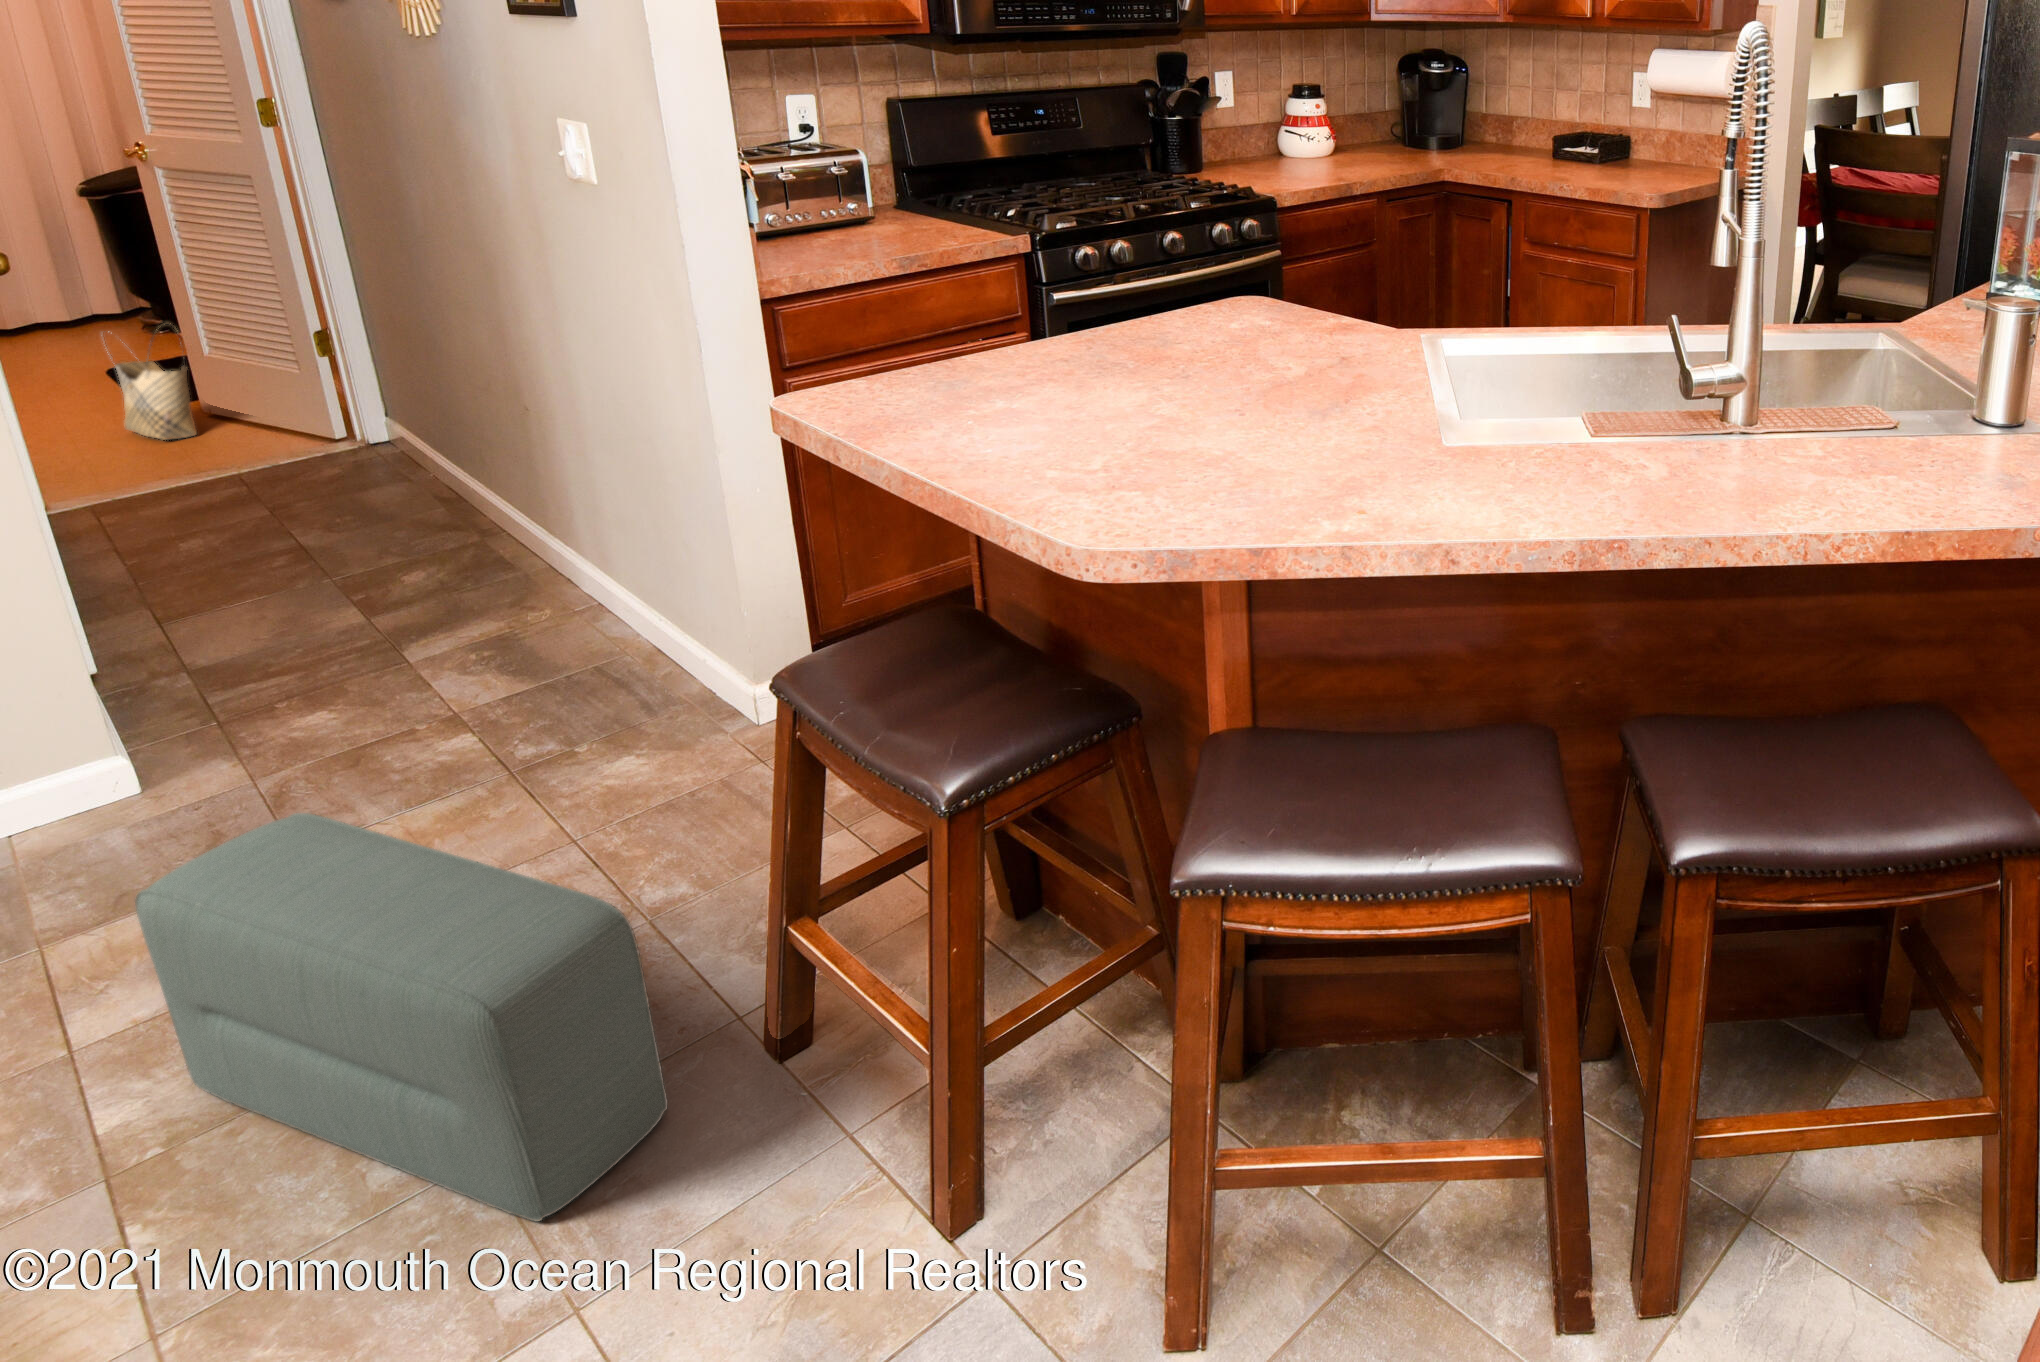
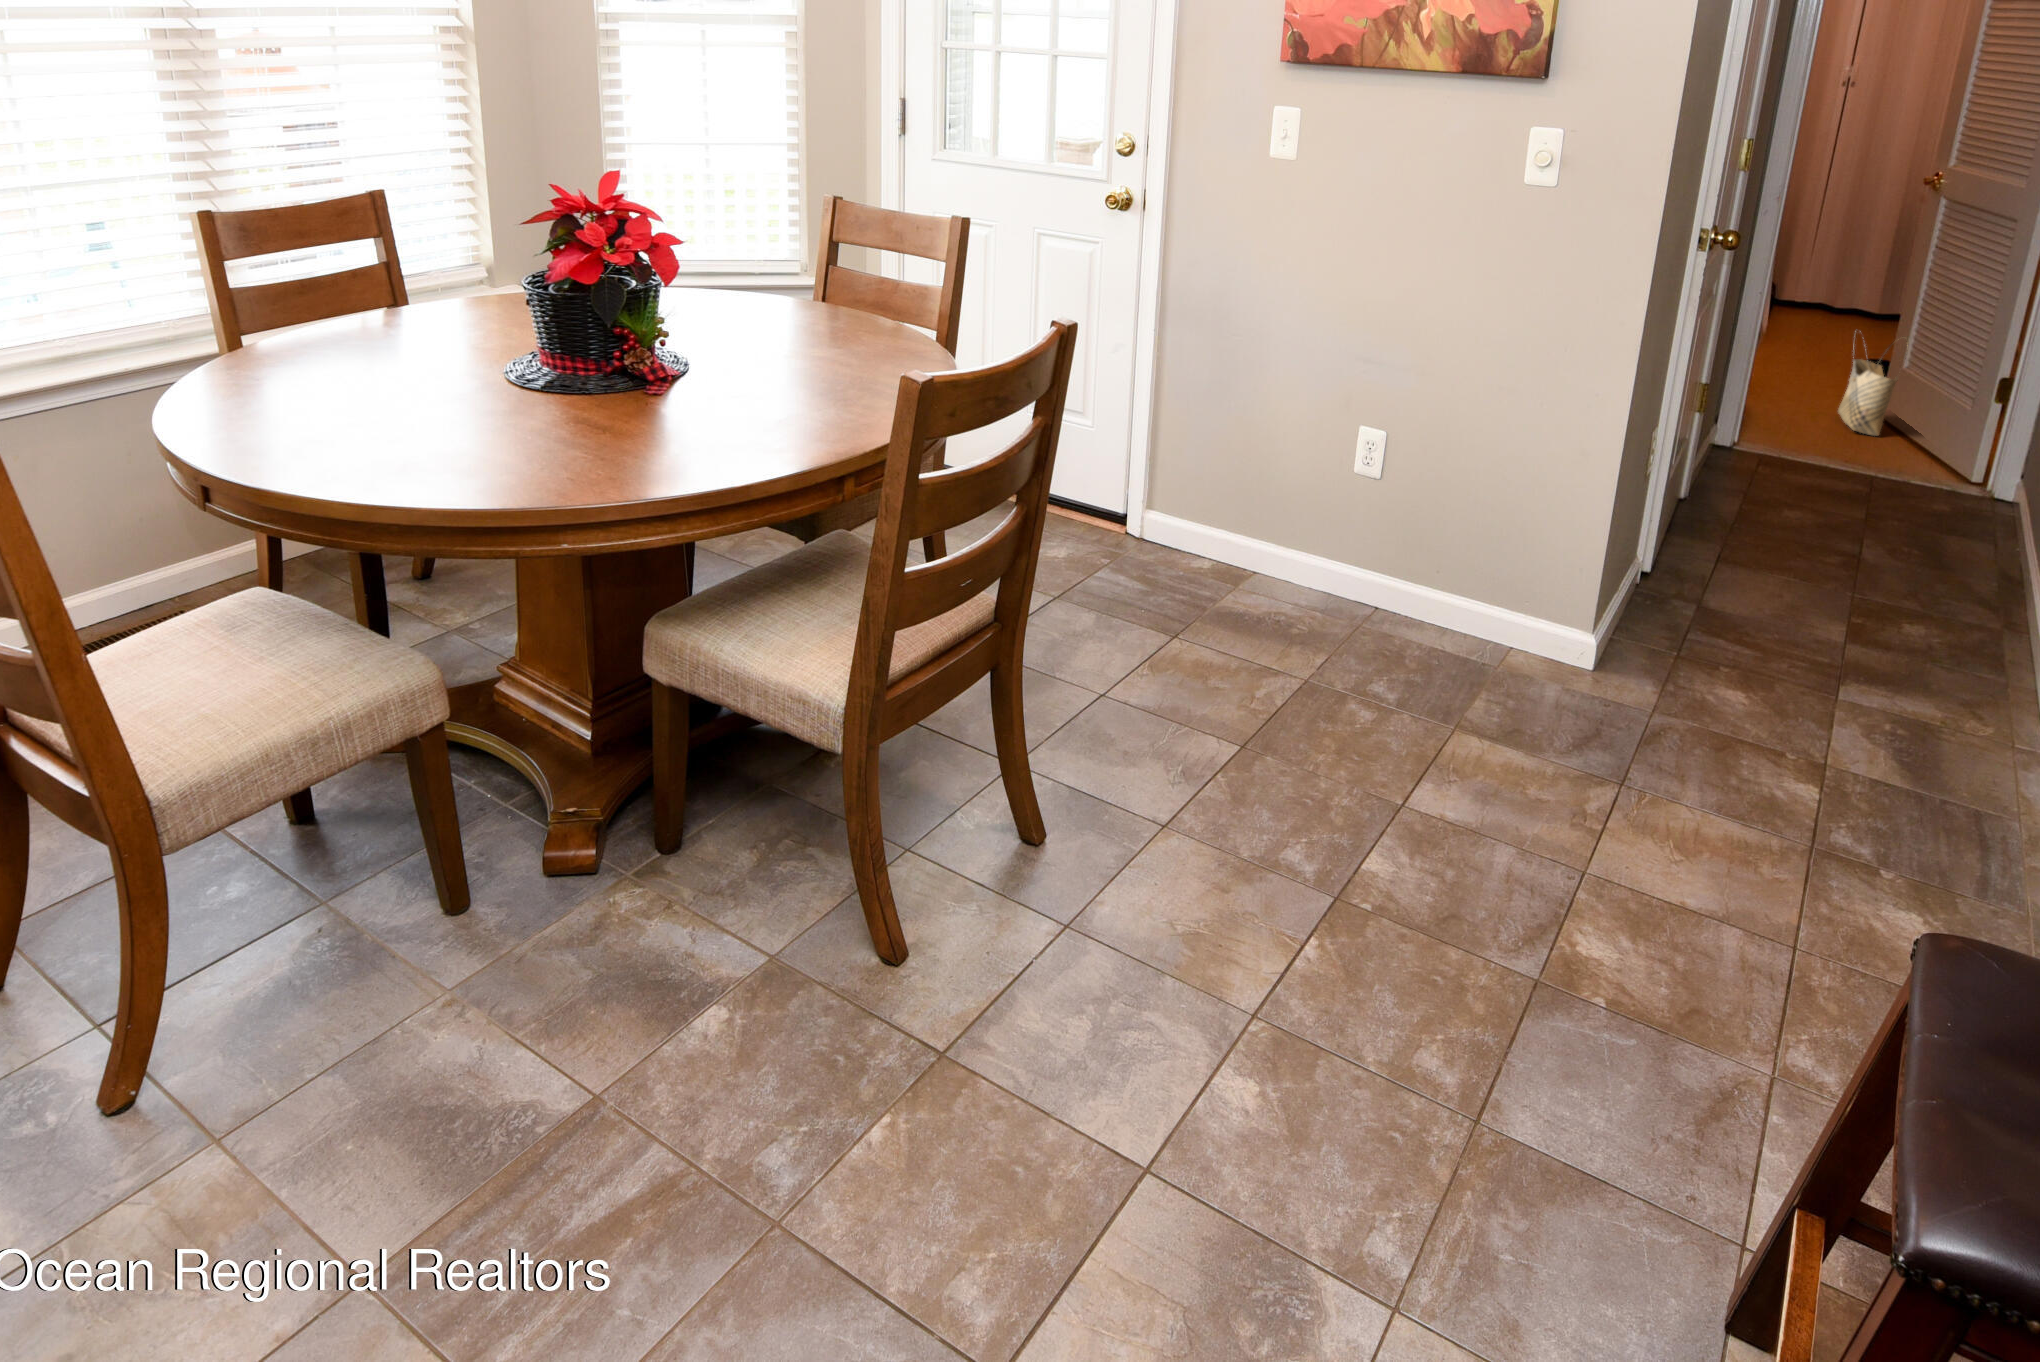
pouf: present [135,813,668,1222] -> none [1424,725,1648,1253]

